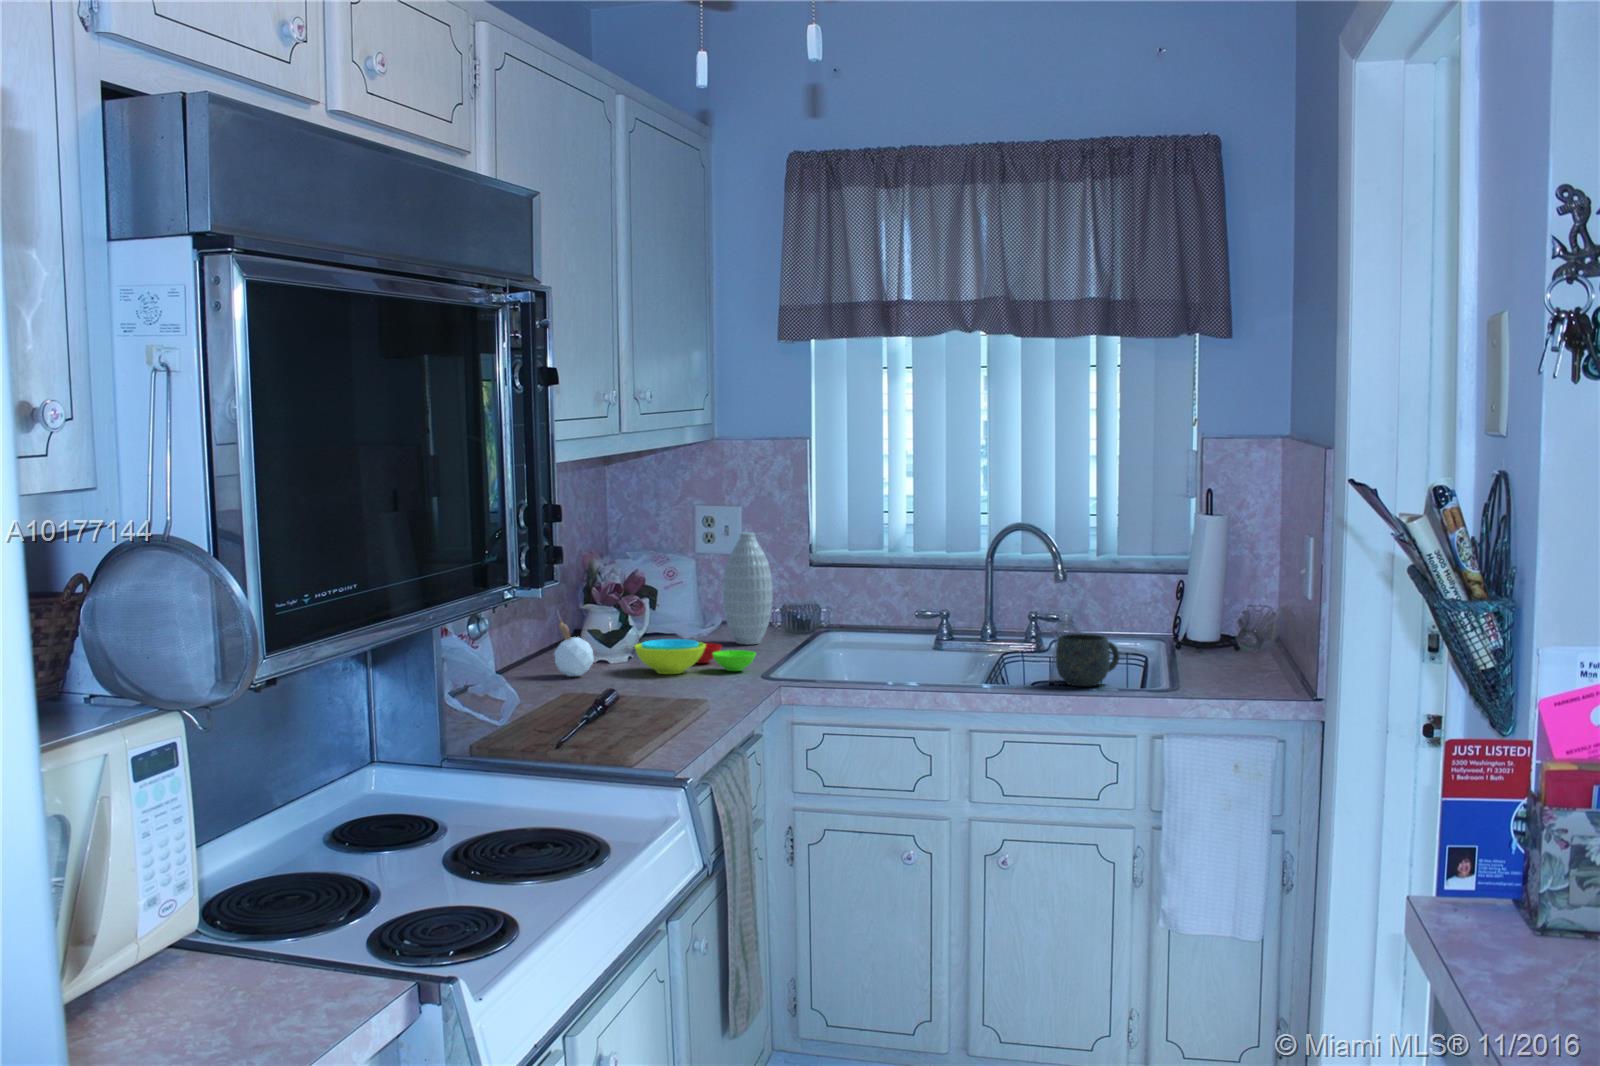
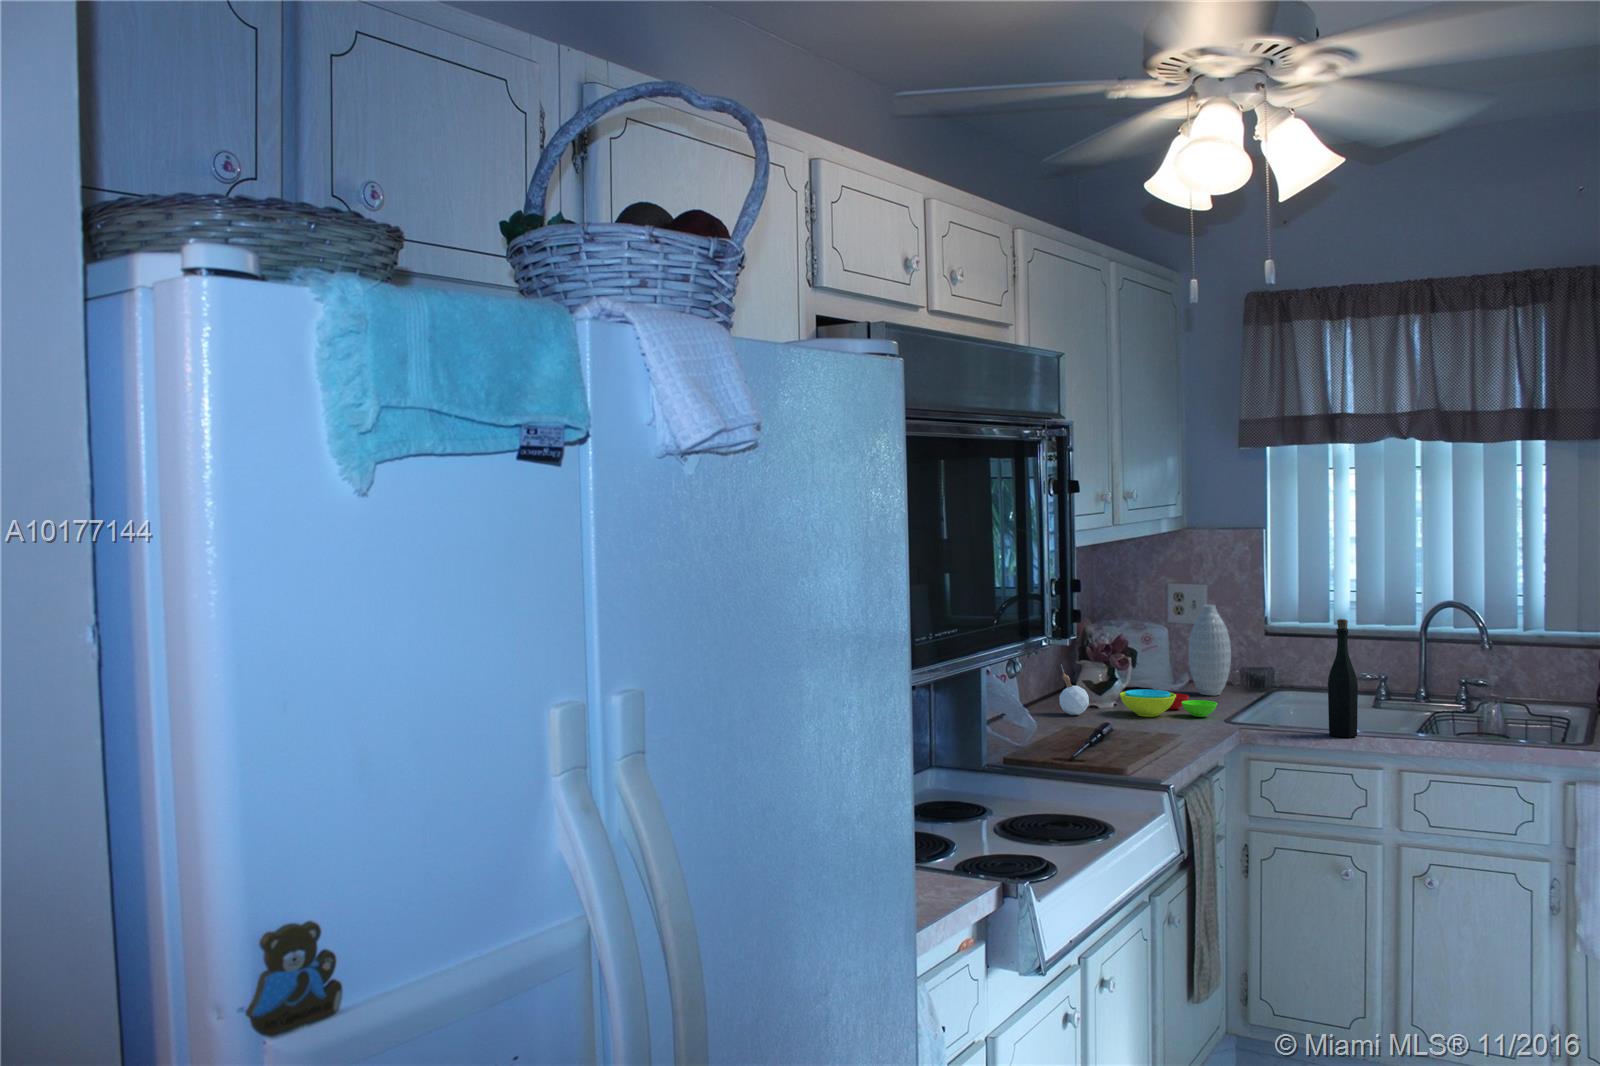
bottle: none [888,540,923,688] -> present [1328,619,1358,737]
mug: present [1056,634,1120,686] -> none [1480,699,1541,744]

